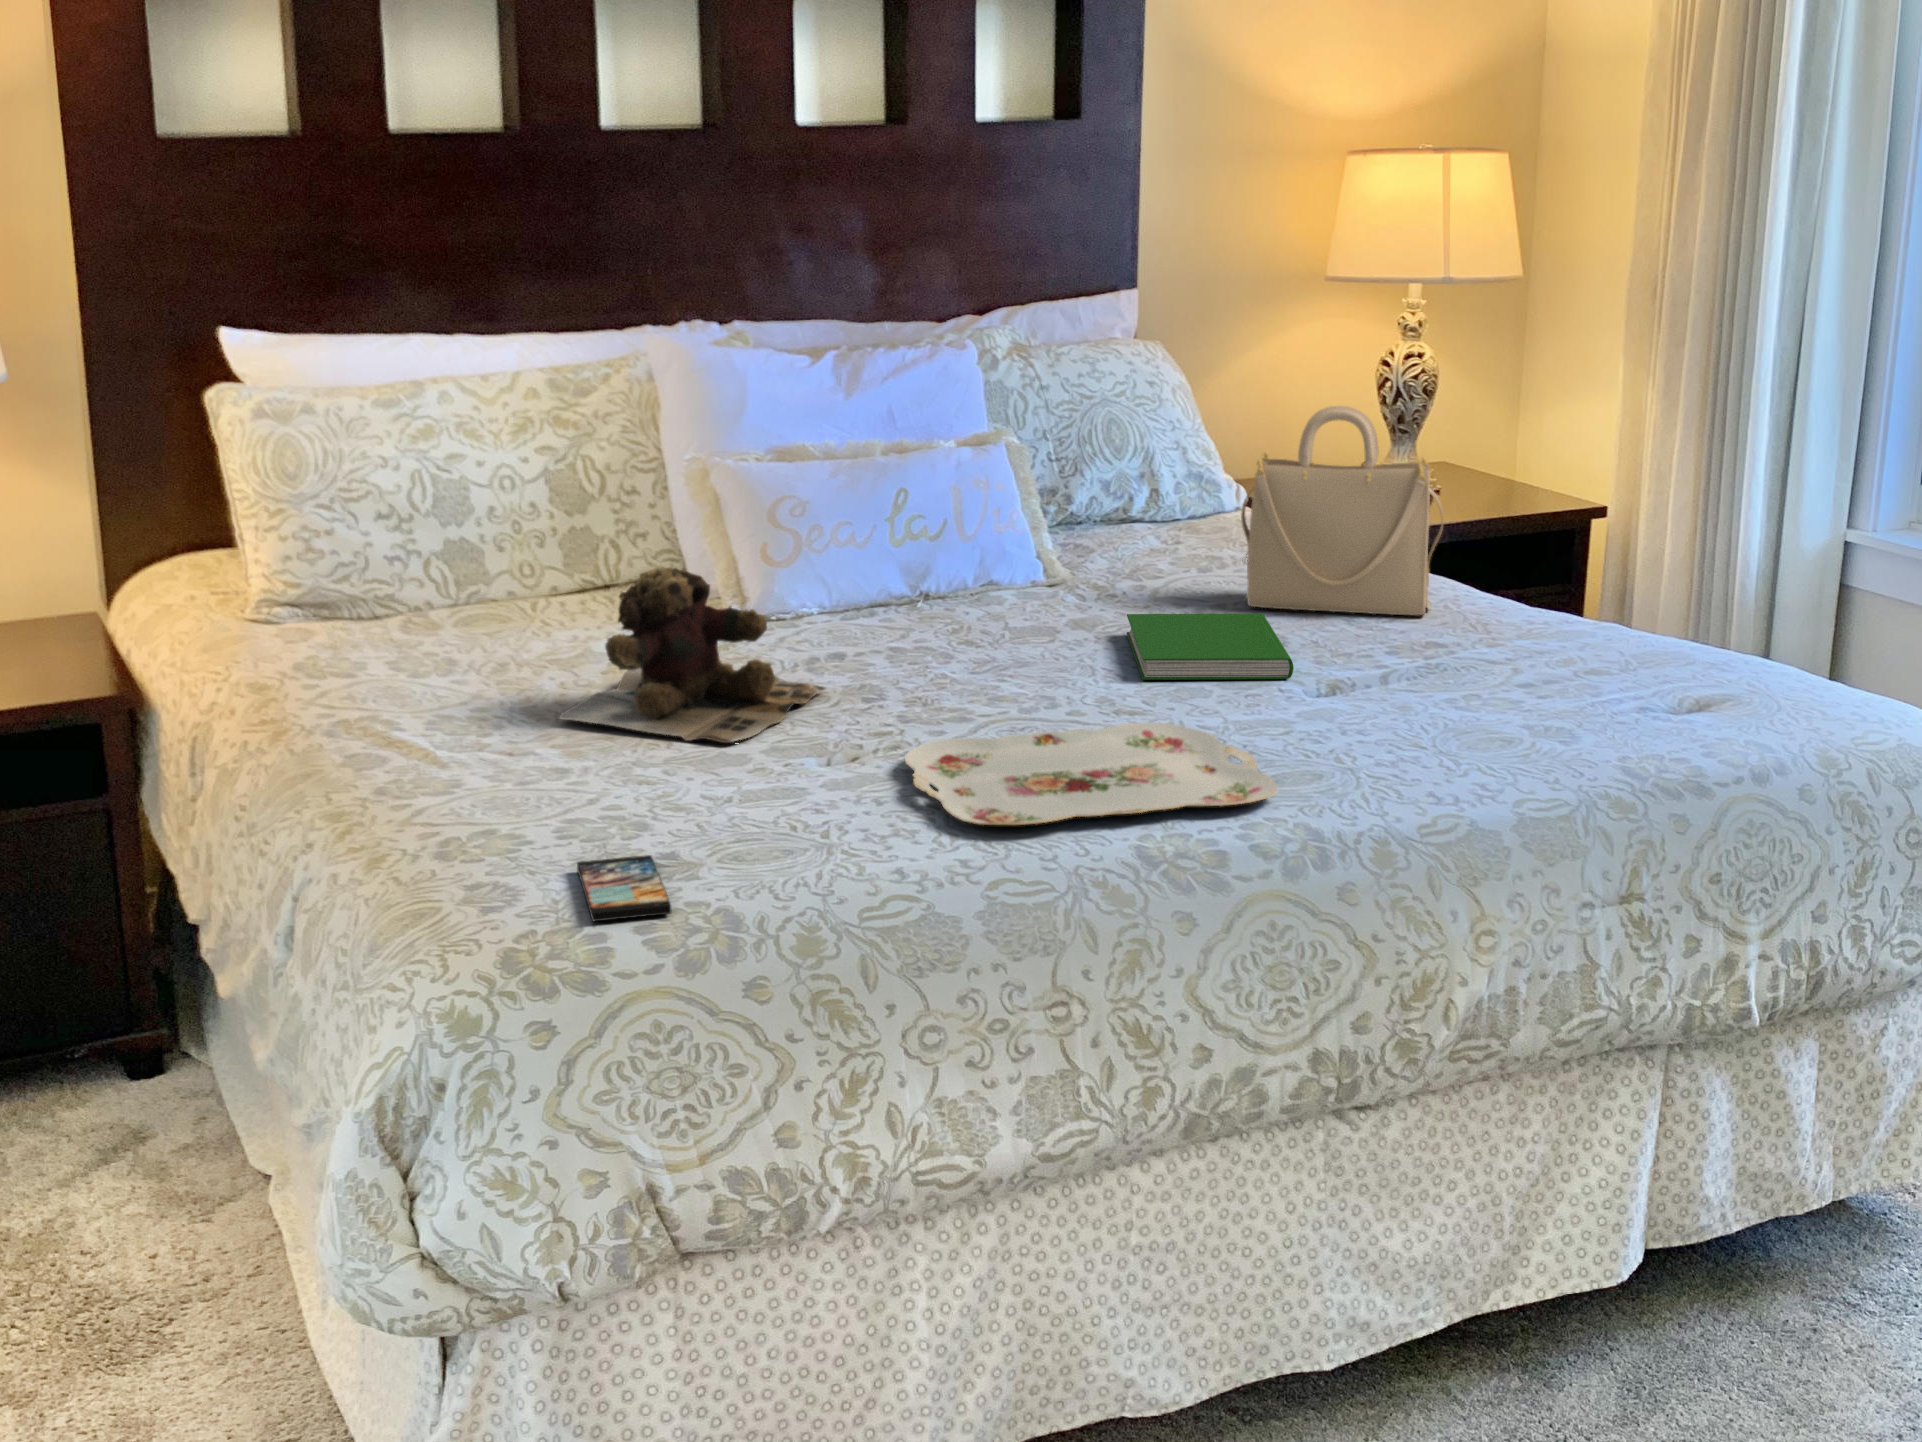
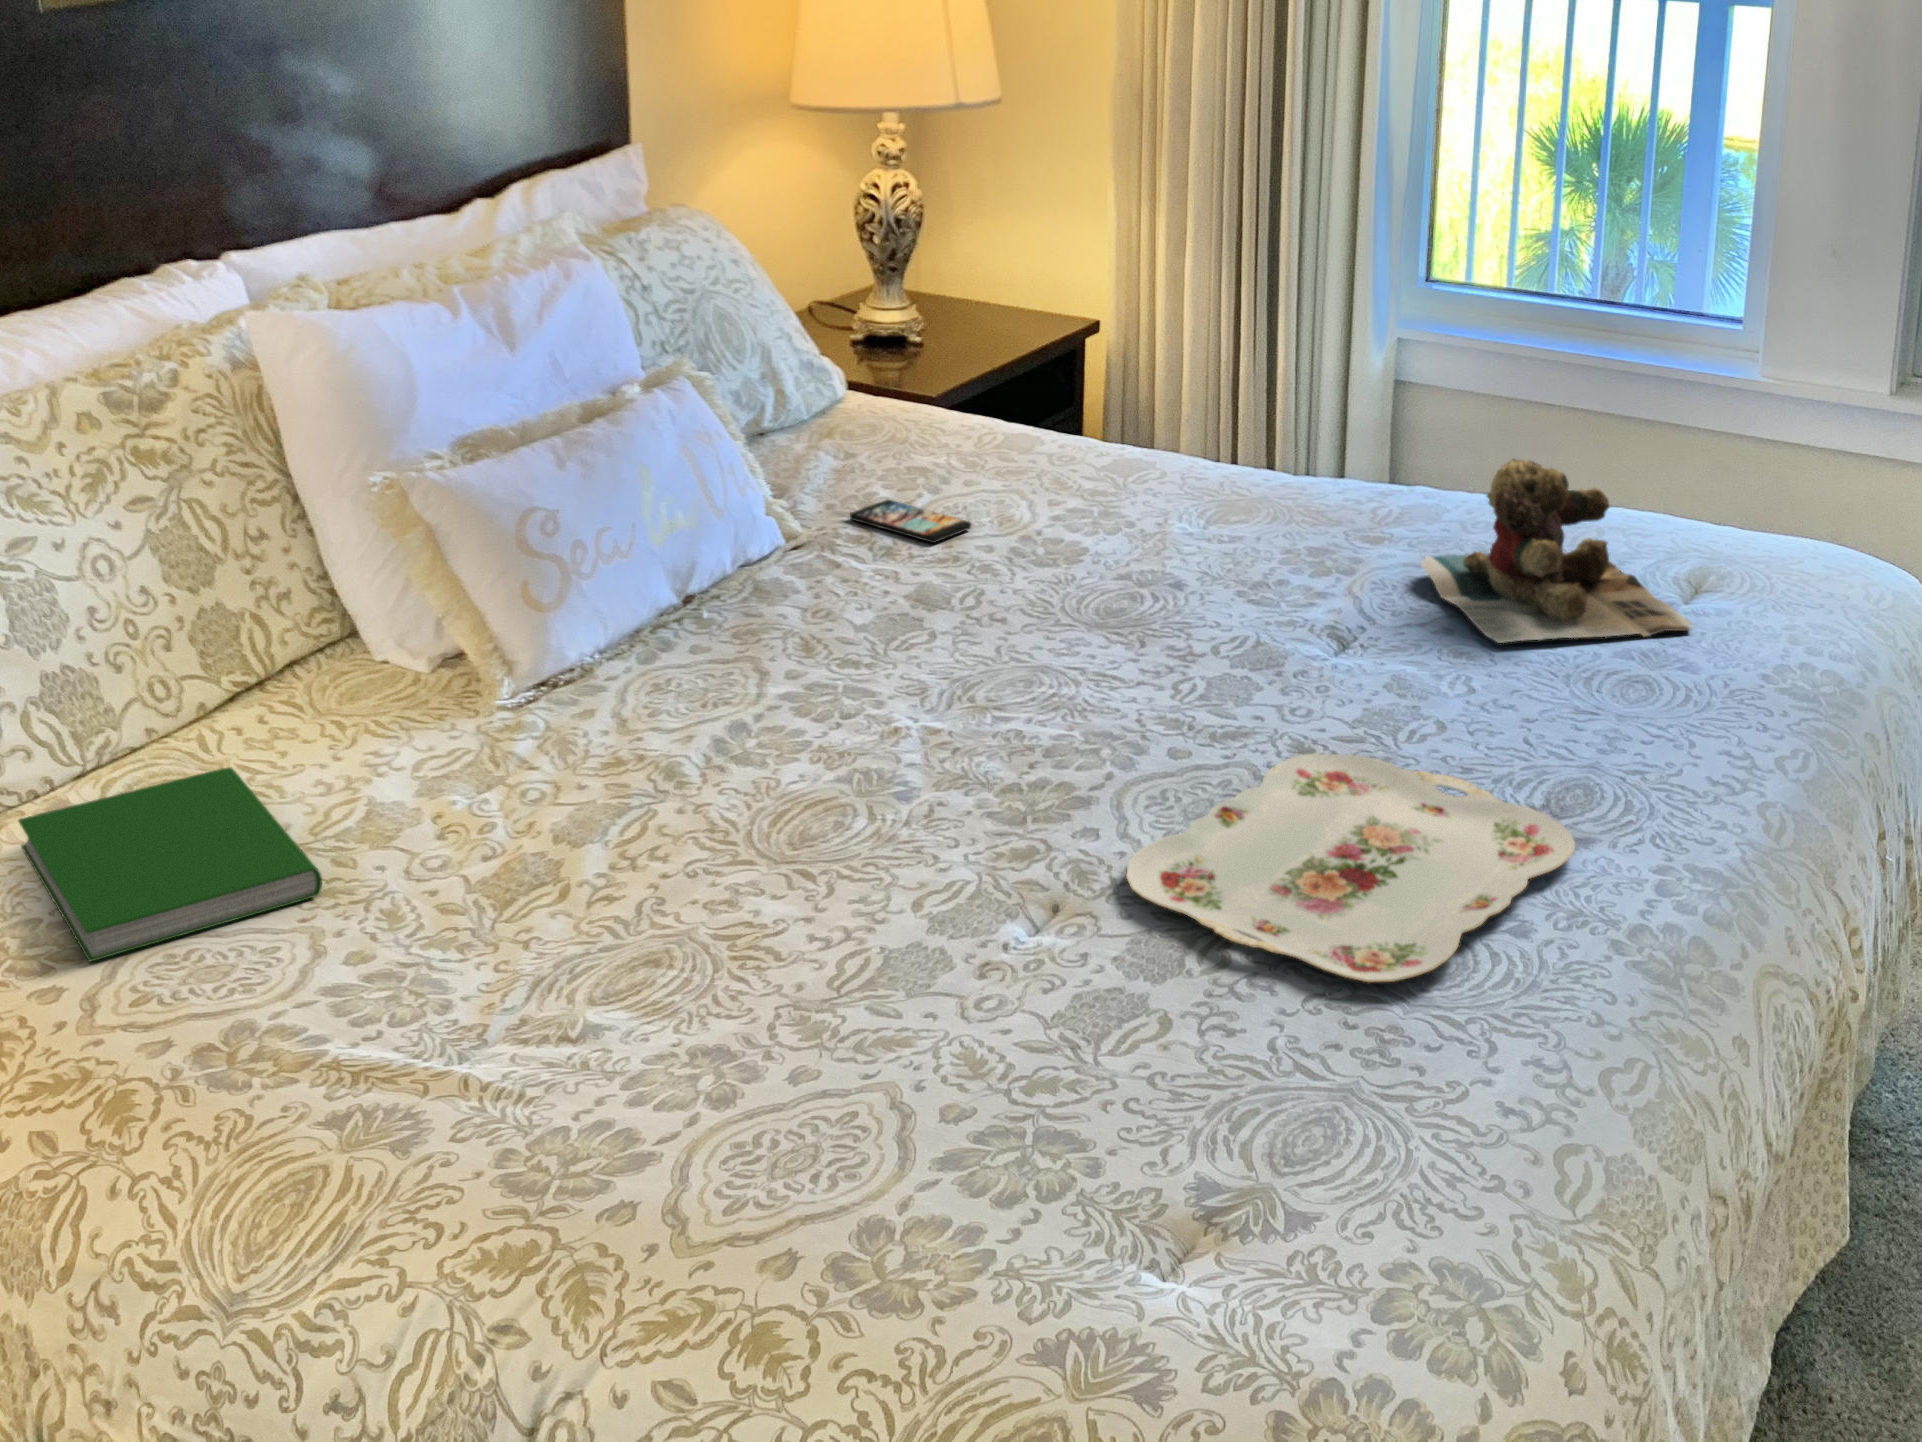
handbag: present [1241,406,1443,615] -> none [1046,304,1262,546]
teddy bear: present [560,568,825,743] -> present [1420,459,1692,643]
hardcover book: present [1127,613,1293,680] -> present [18,767,322,962]
smartphone: present [577,855,671,921] -> present [850,500,971,543]

